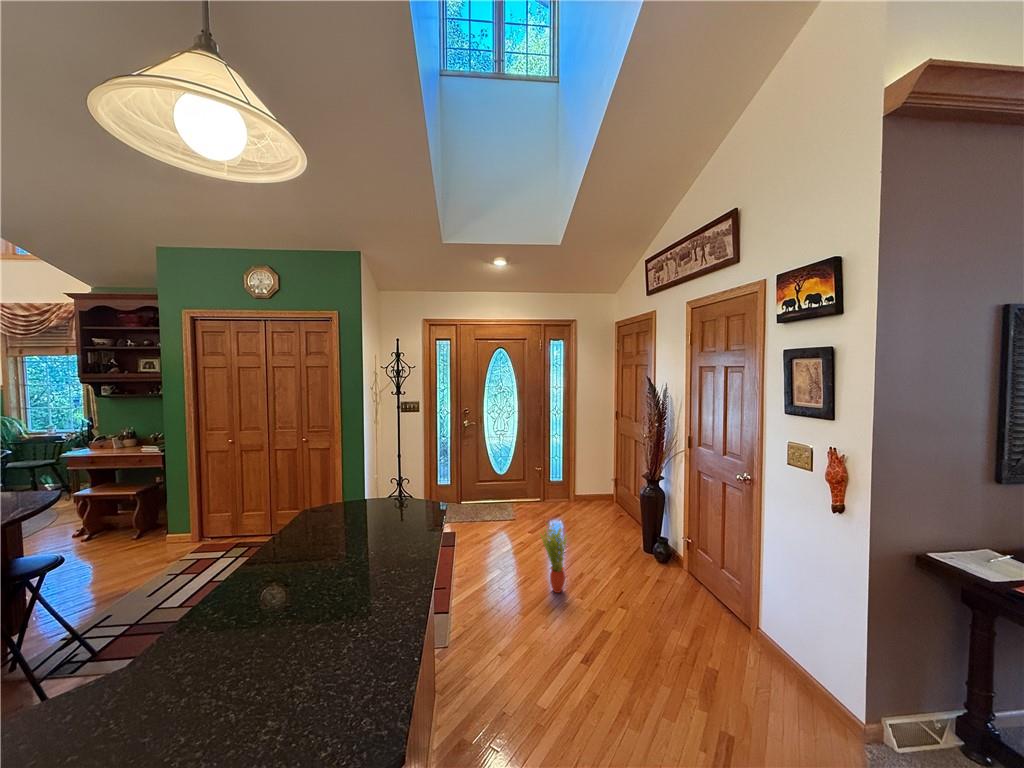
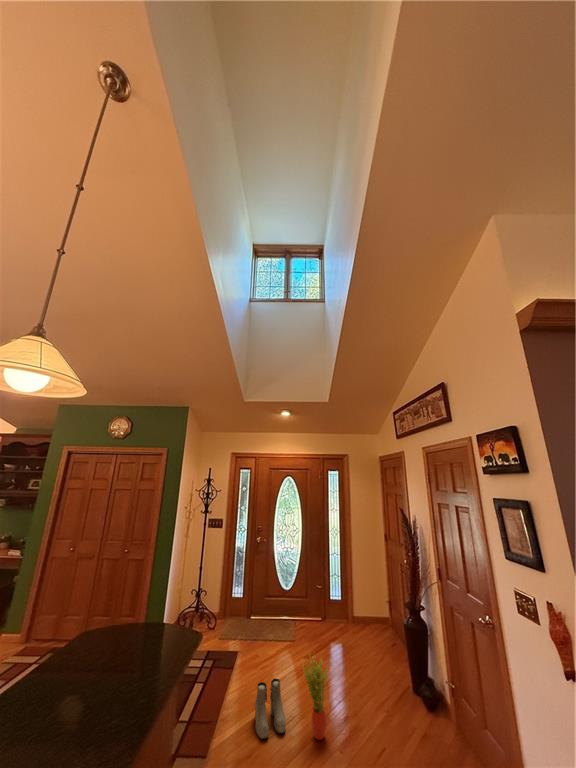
boots: none [489,549,523,597] -> present [255,678,285,739]

